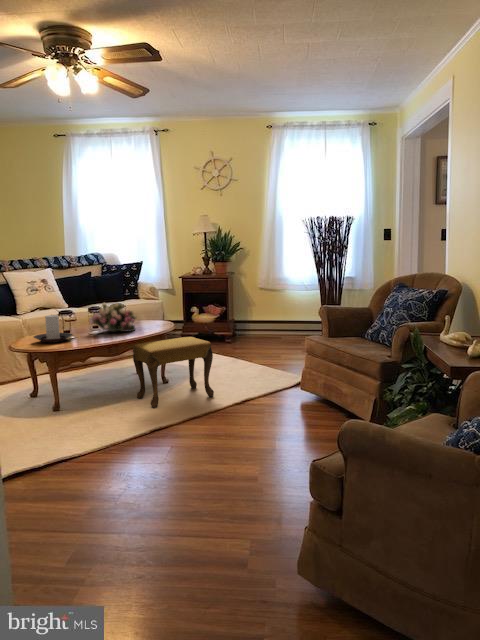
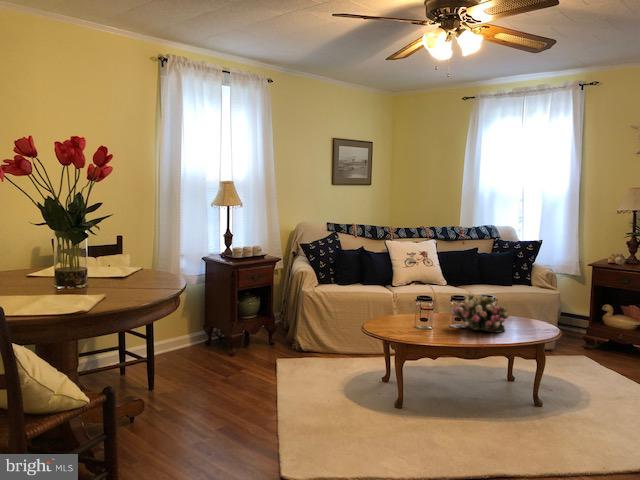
candle holder: present [34,315,72,343] -> none [385,299,427,333]
footstool: present [133,337,214,408] -> none [493,352,603,446]

